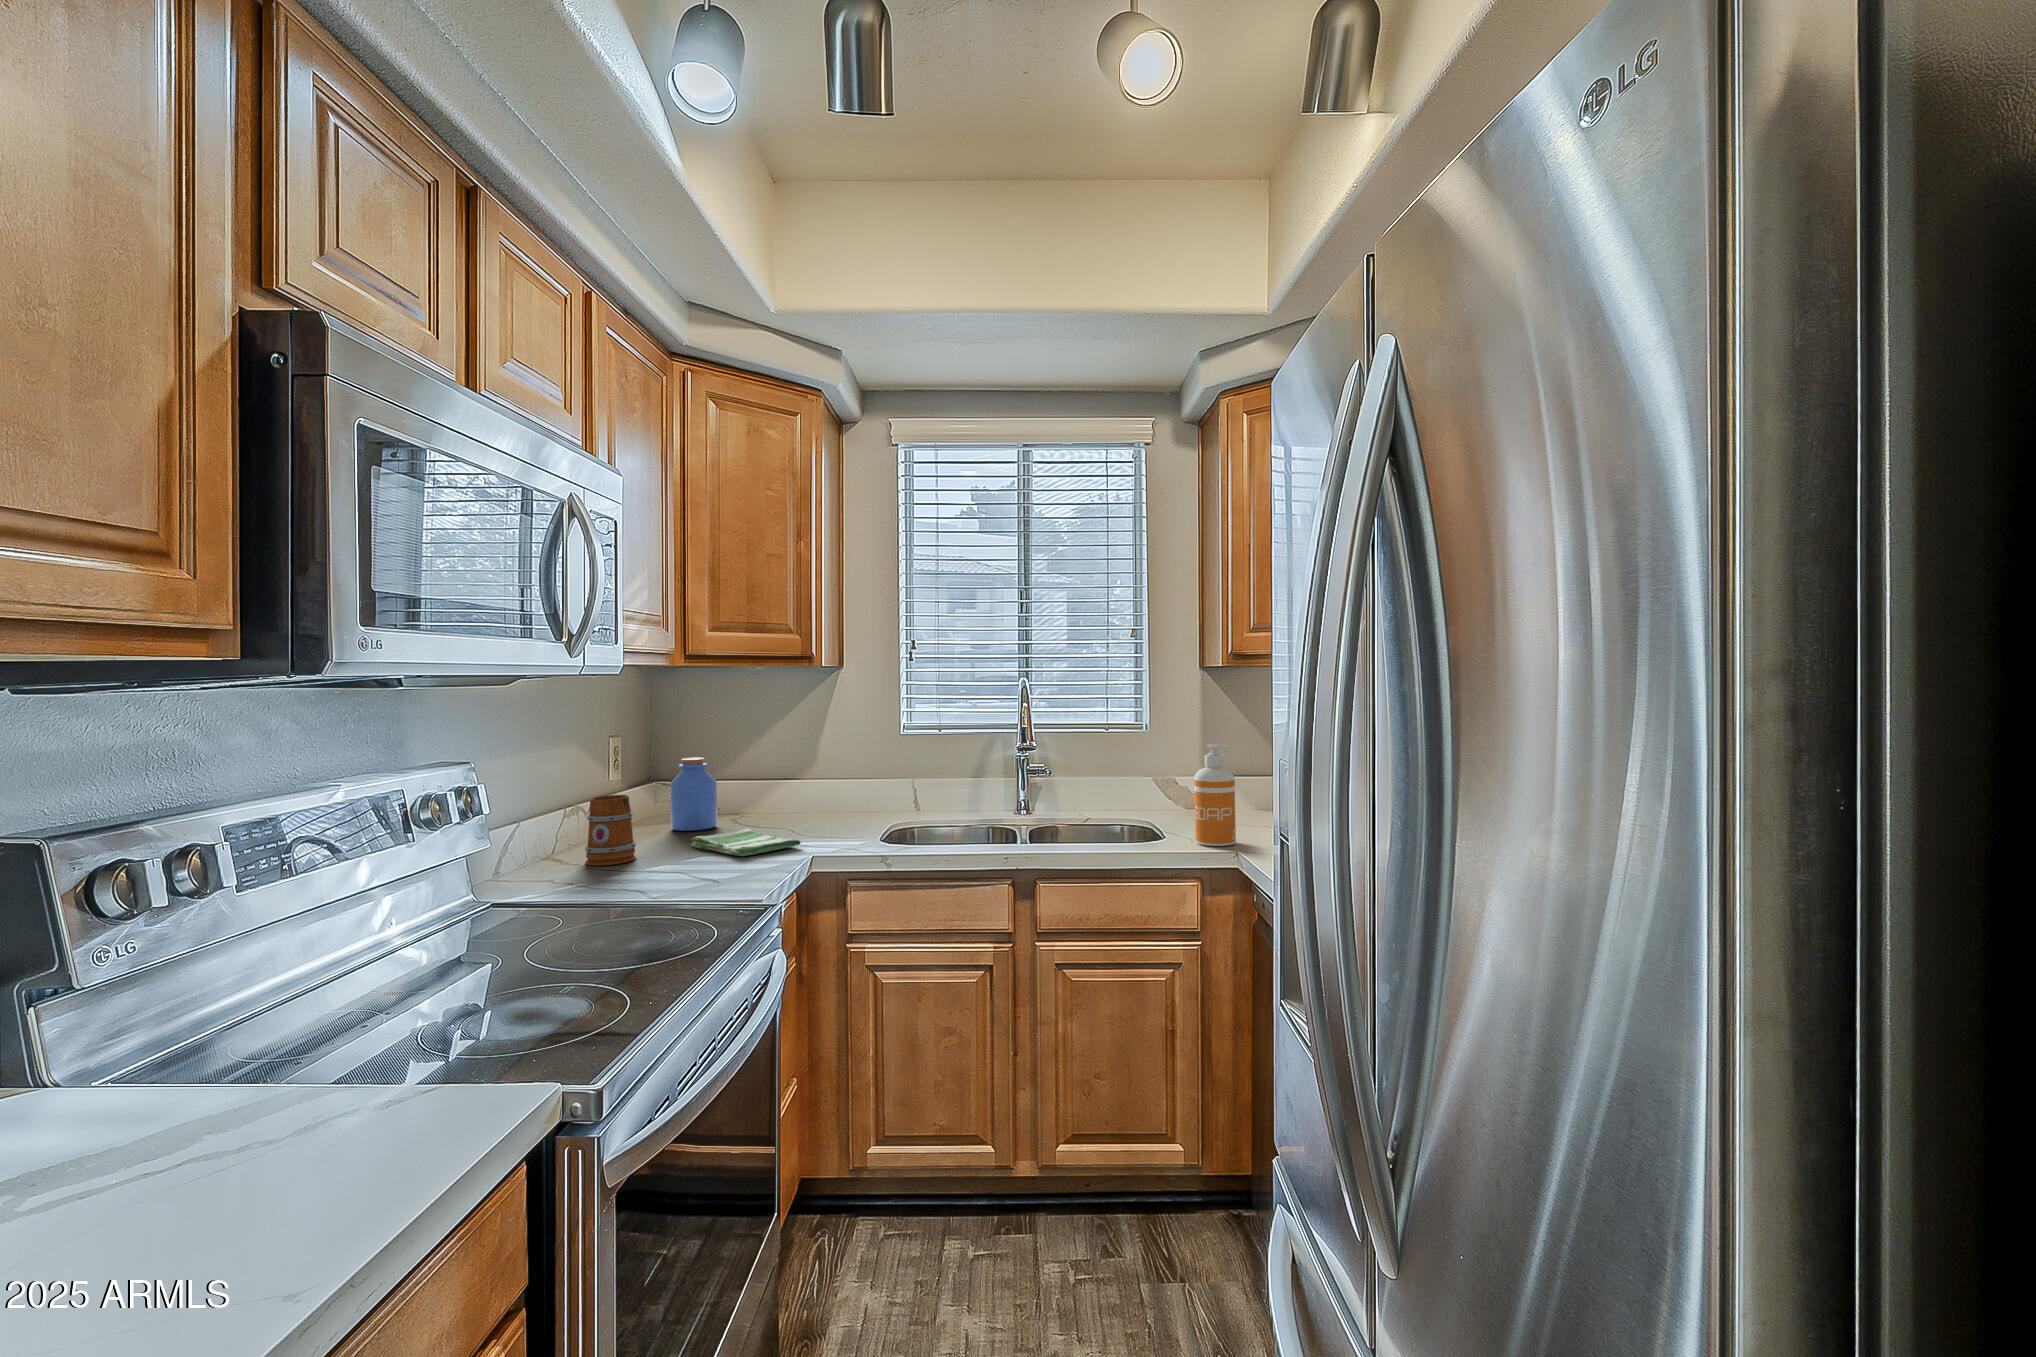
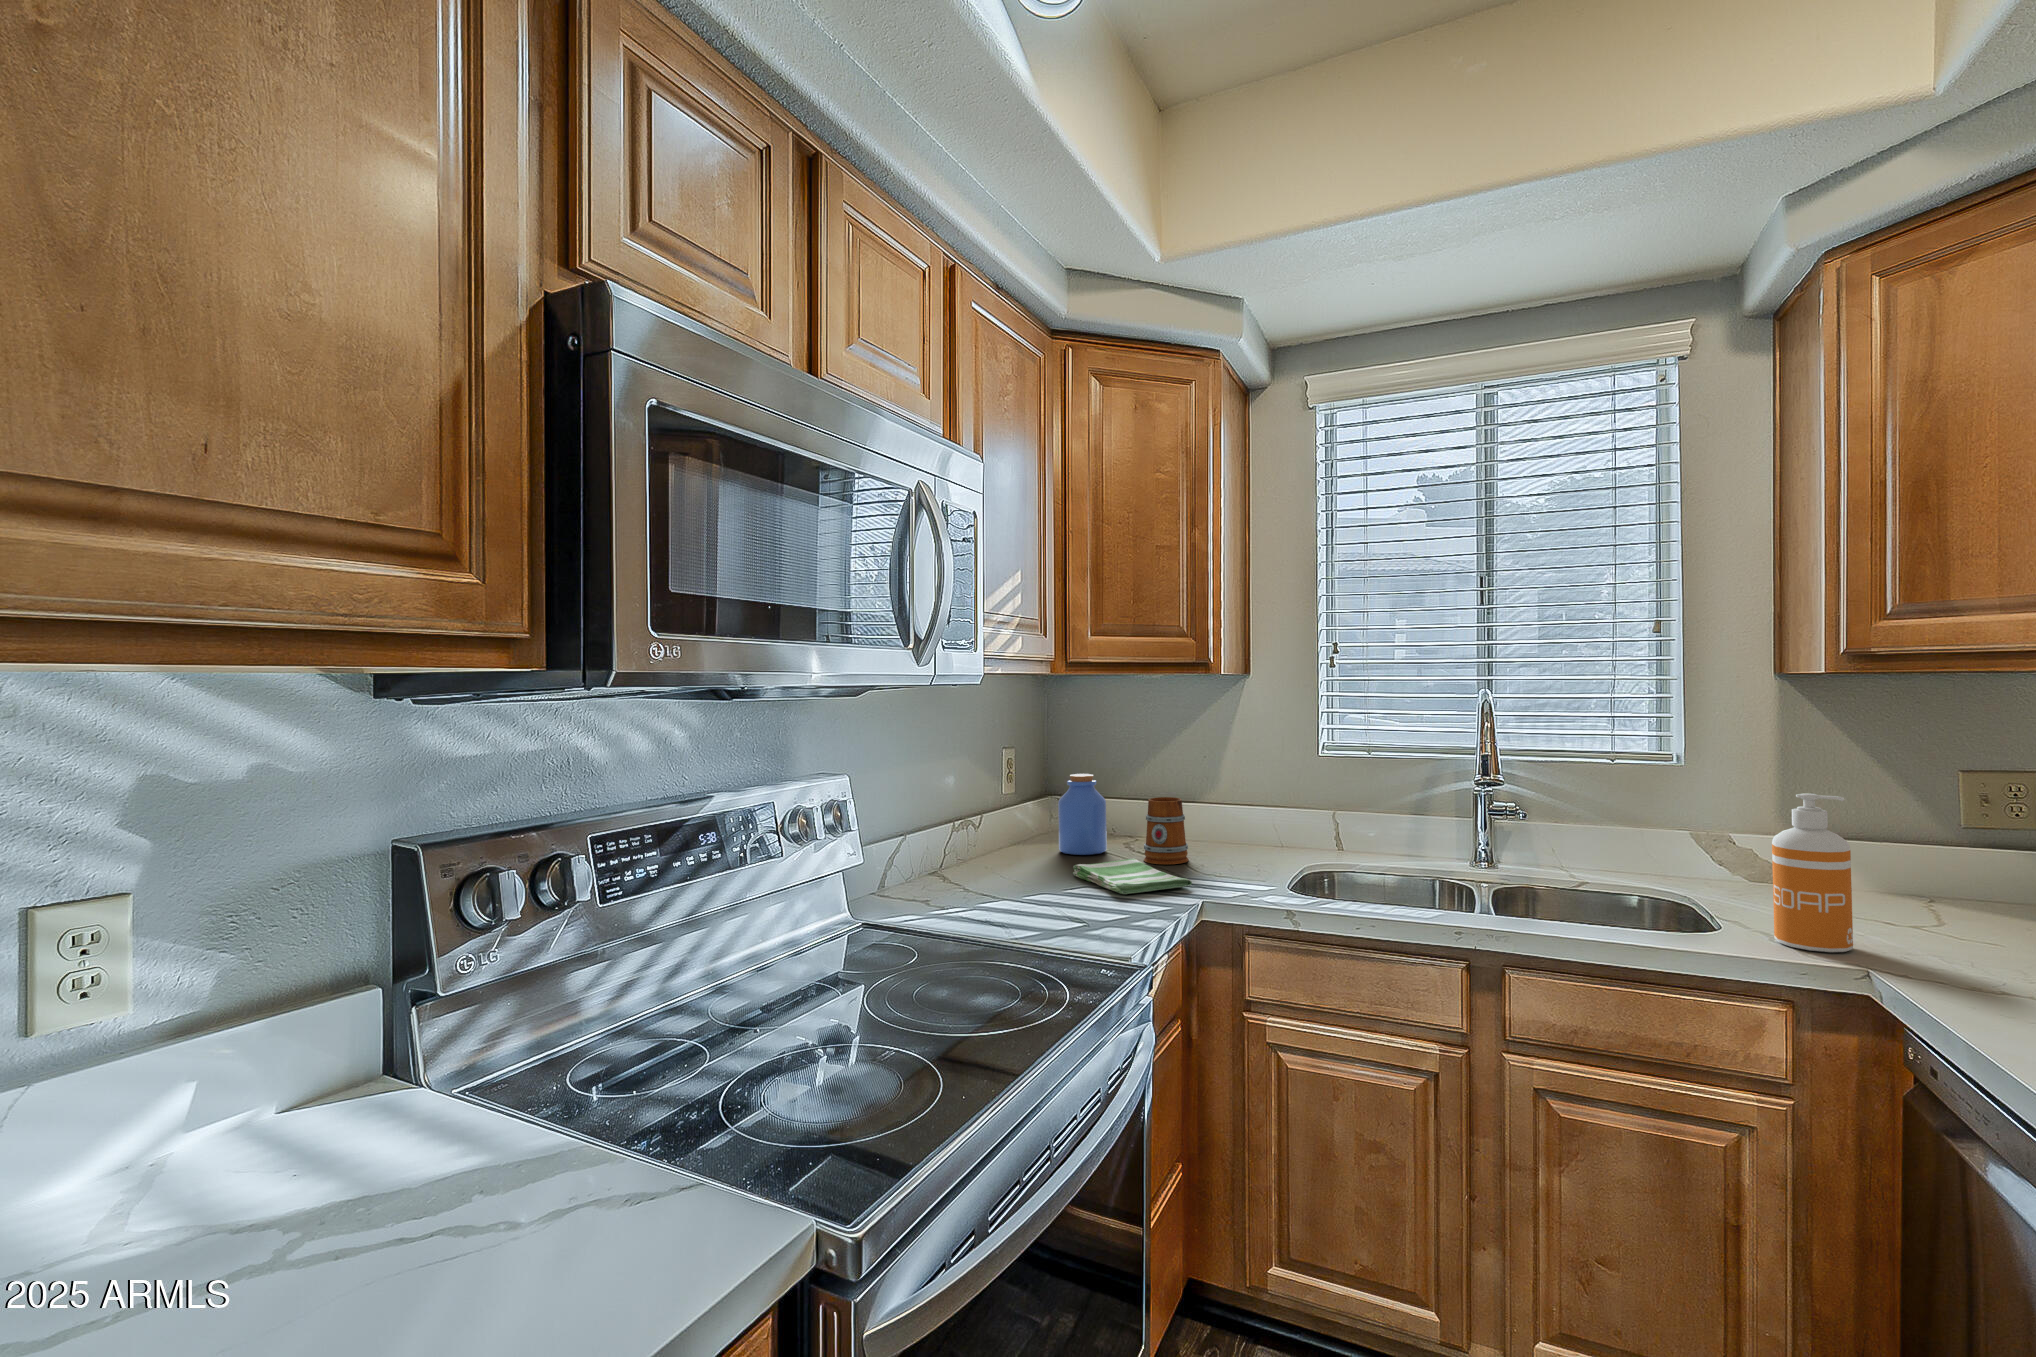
mug: present [585,795,636,865] -> present [1144,797,1189,864]

